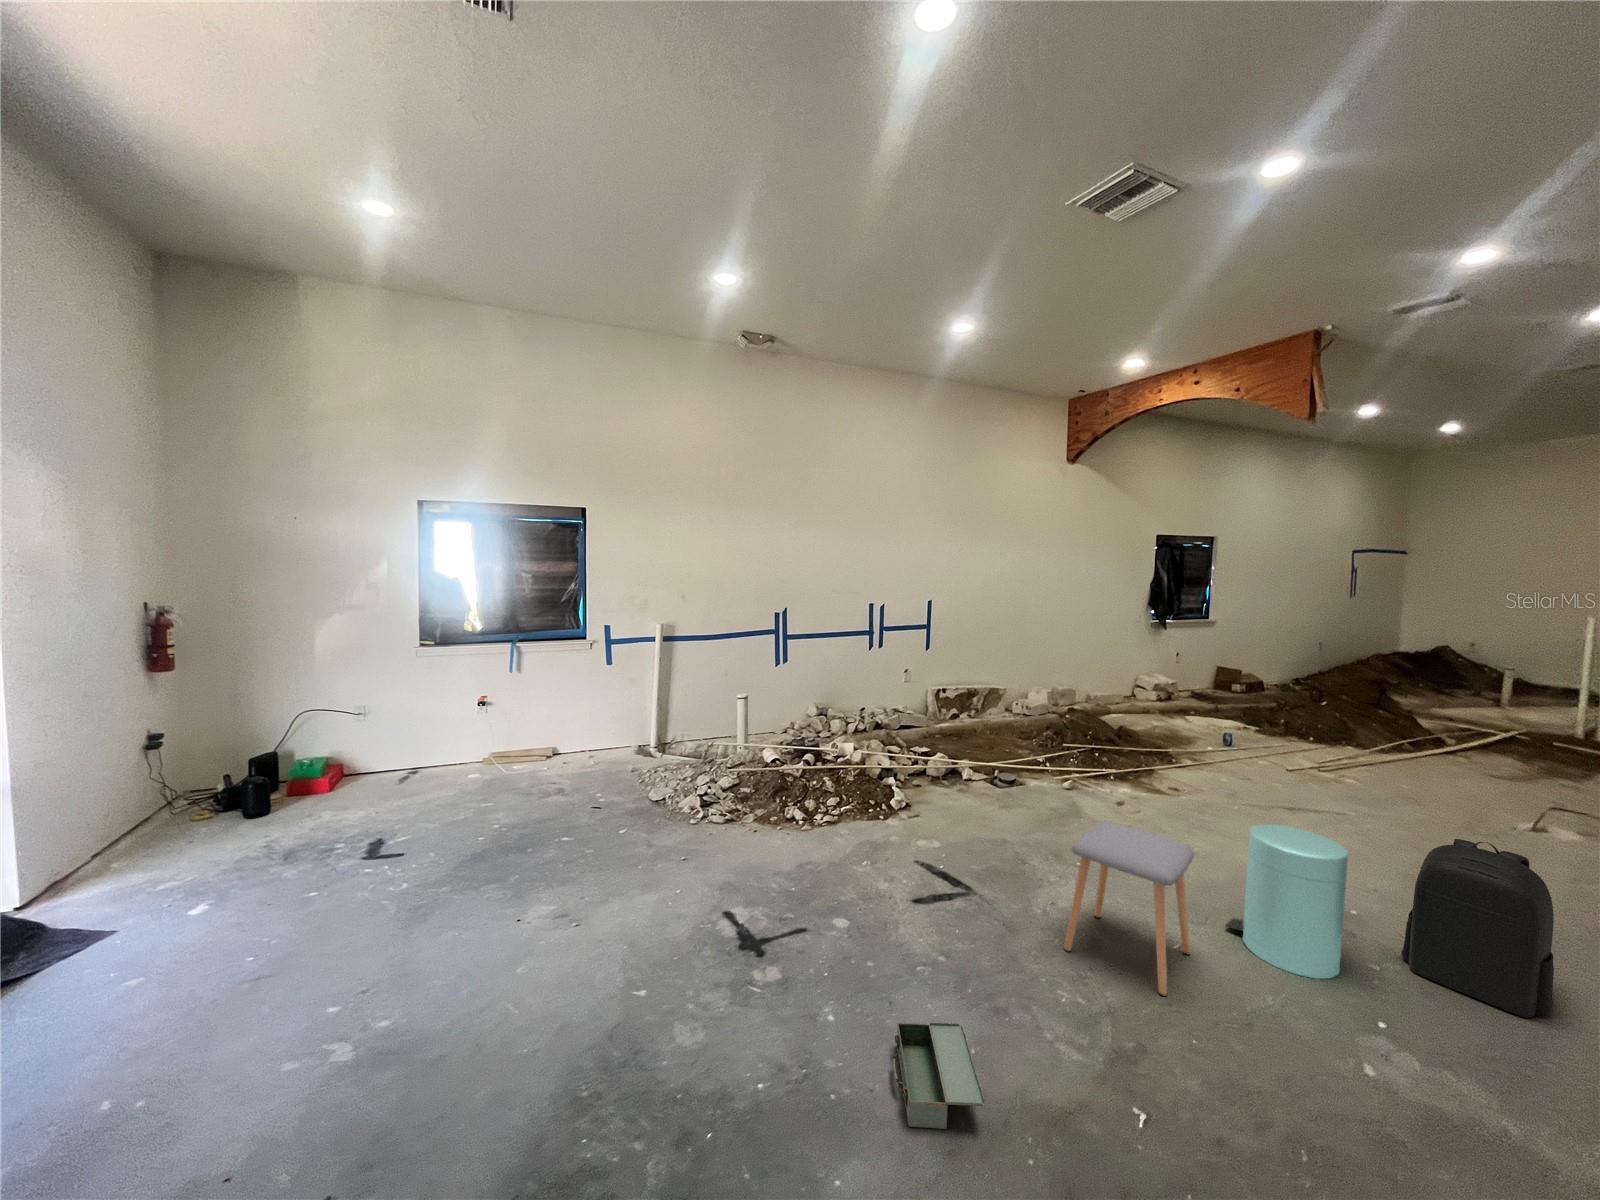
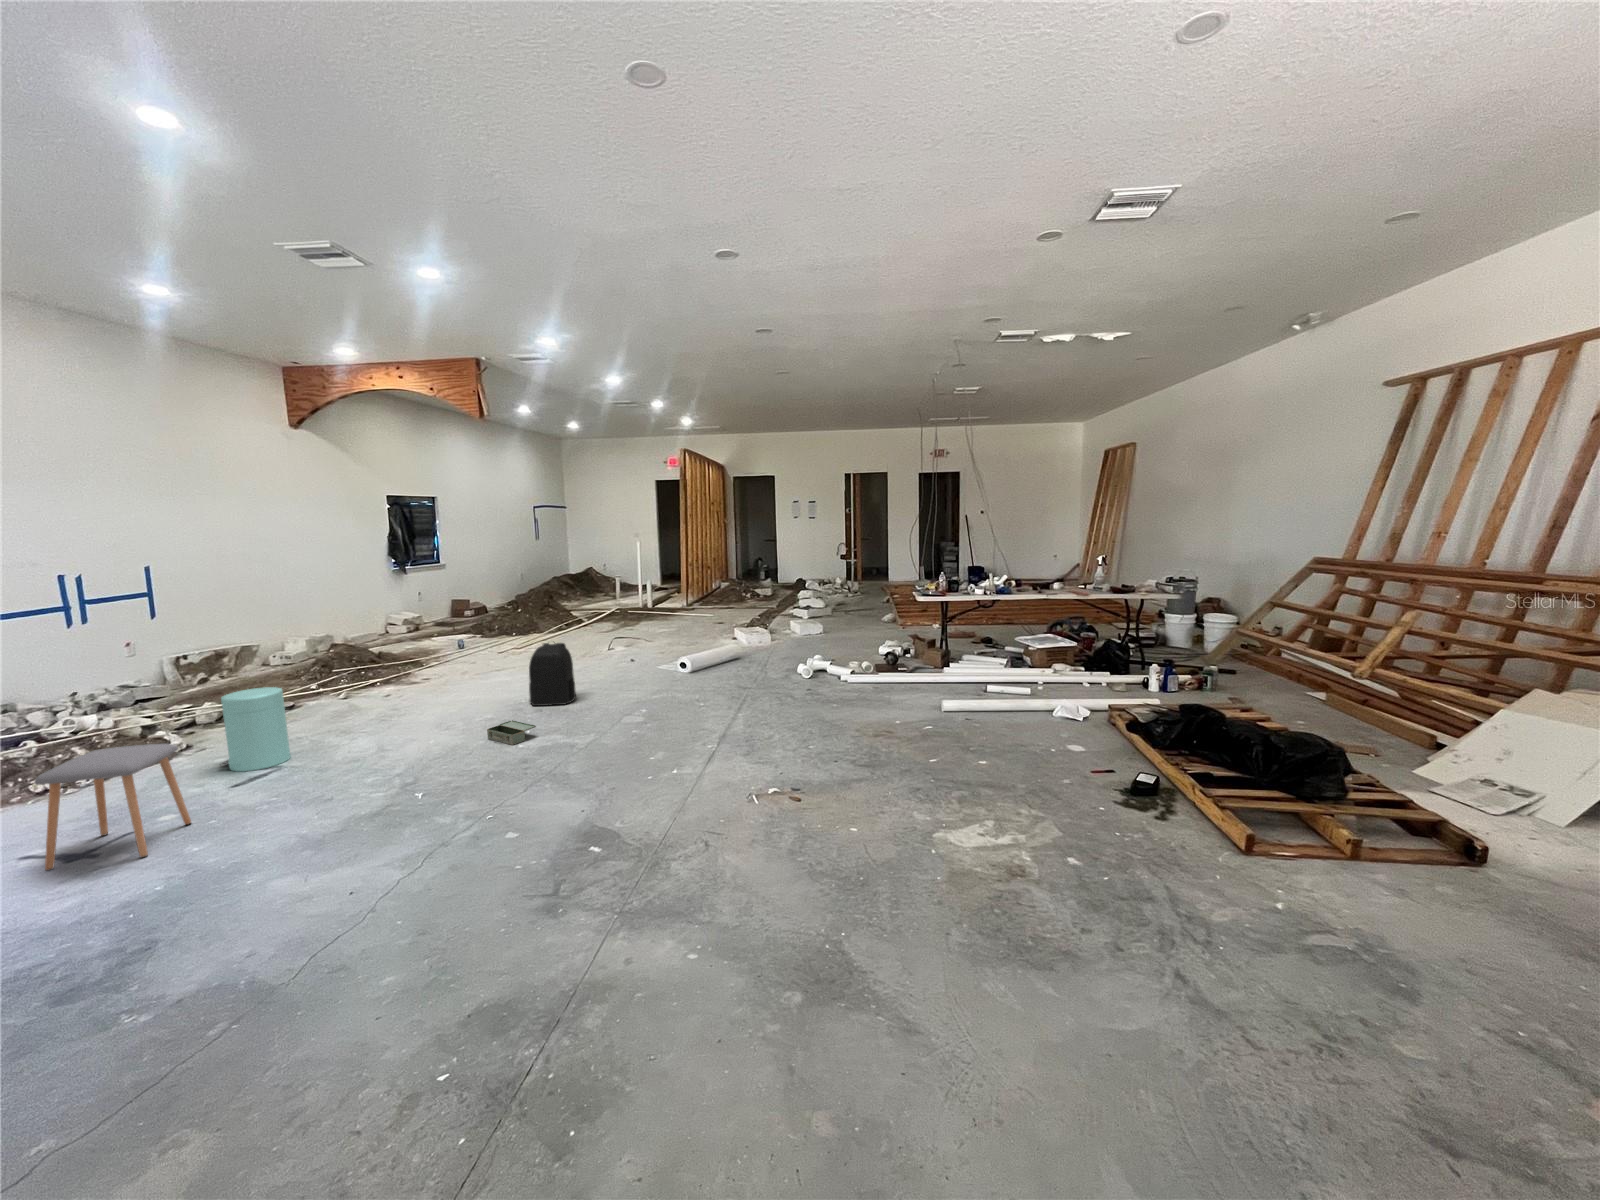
stool: present [1064,821,1194,996] -> present [35,744,191,871]
trash can: present [1225,824,1348,979] -> present [221,687,291,772]
toolbox: present [893,1023,984,1129] -> present [487,720,536,745]

